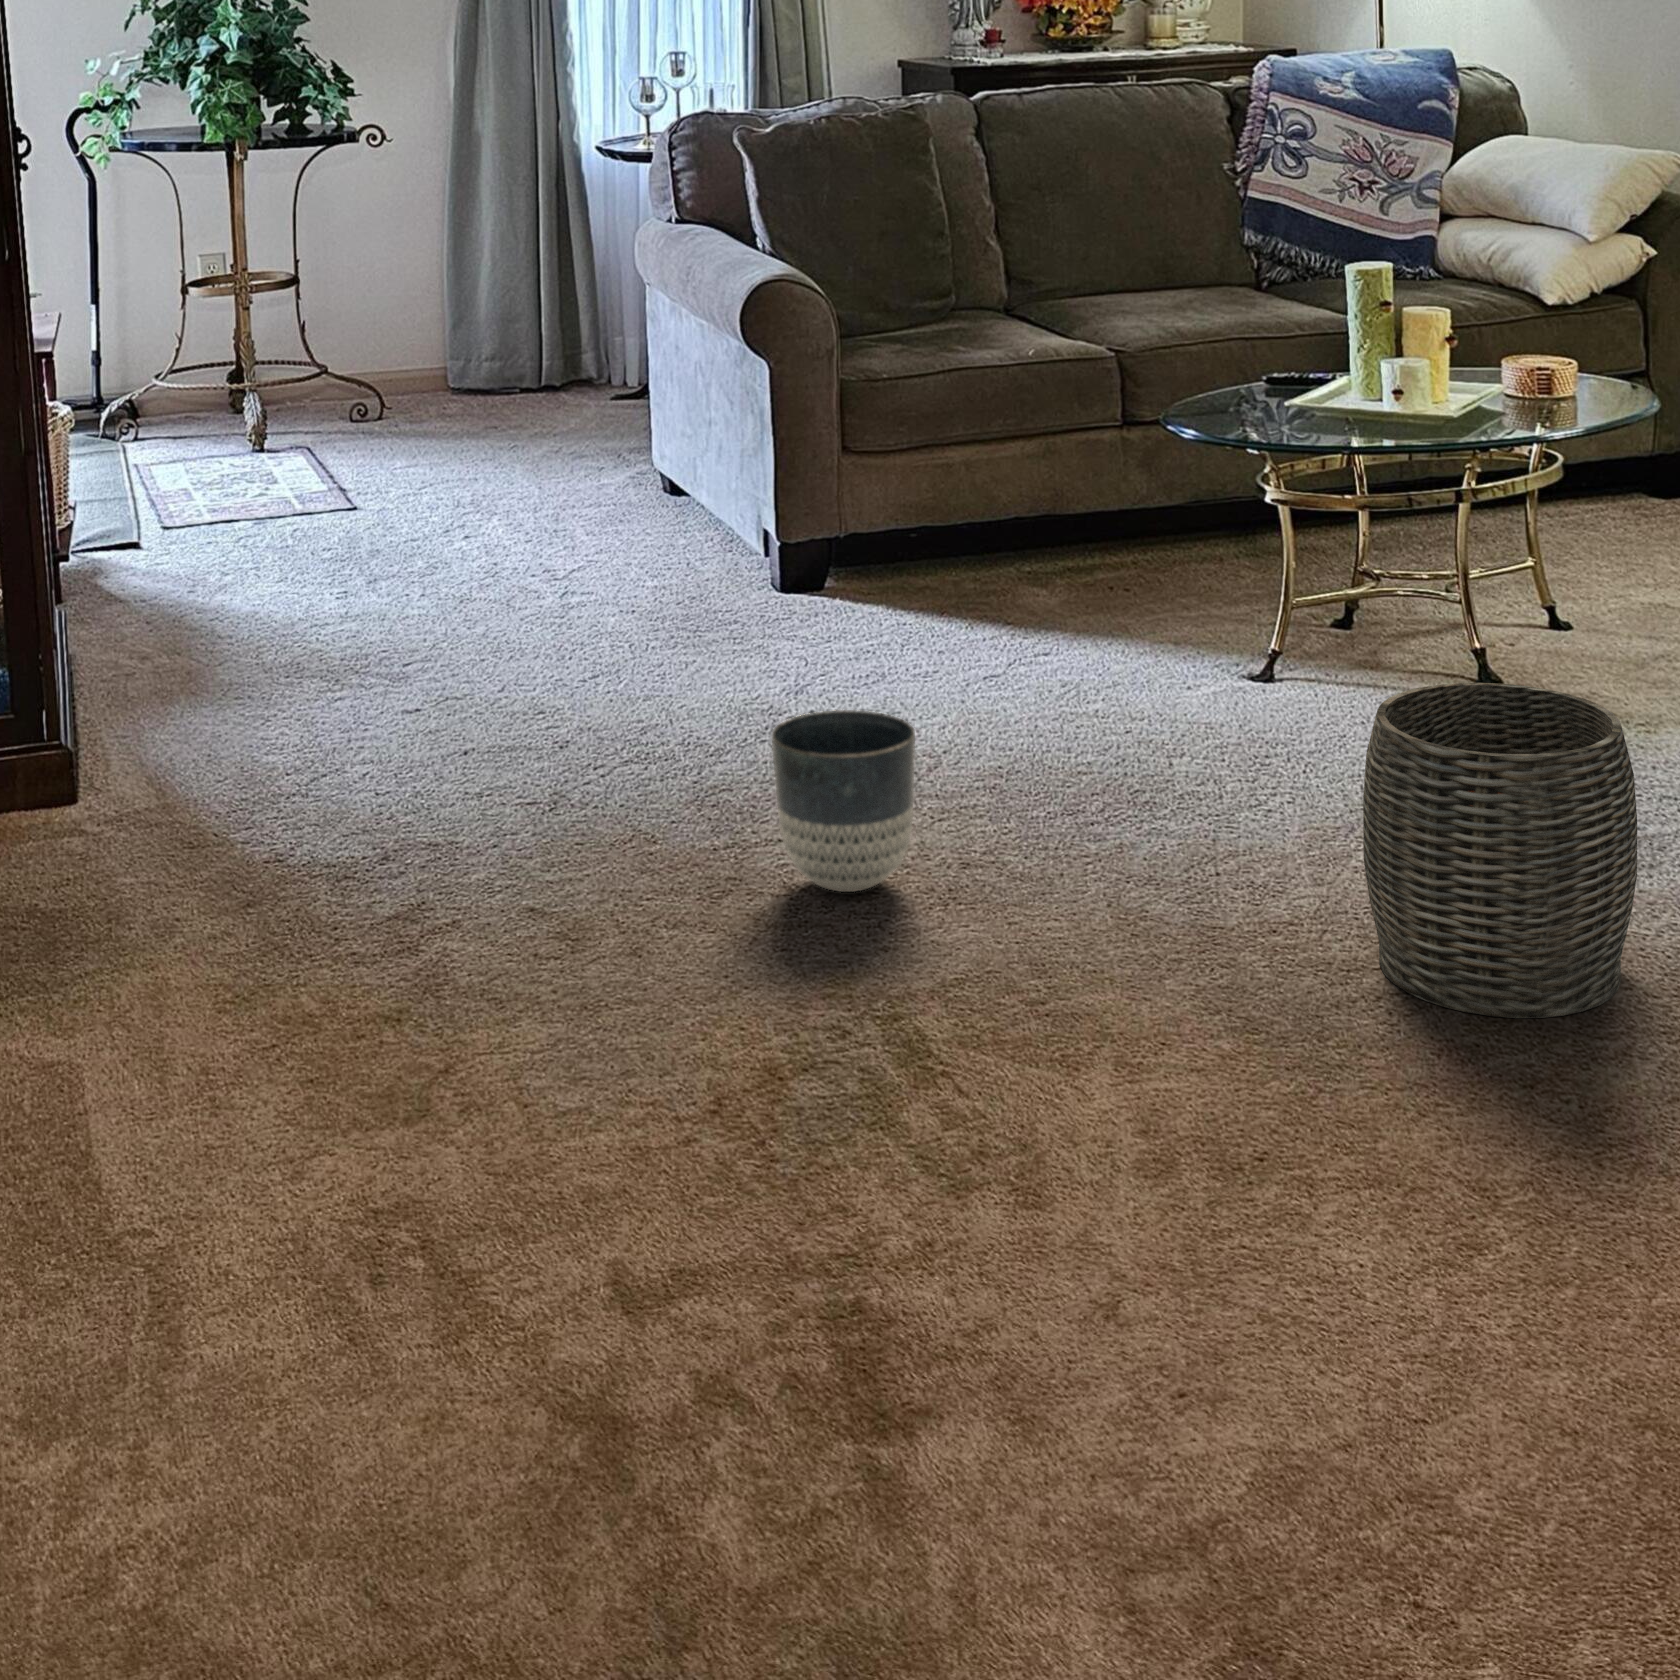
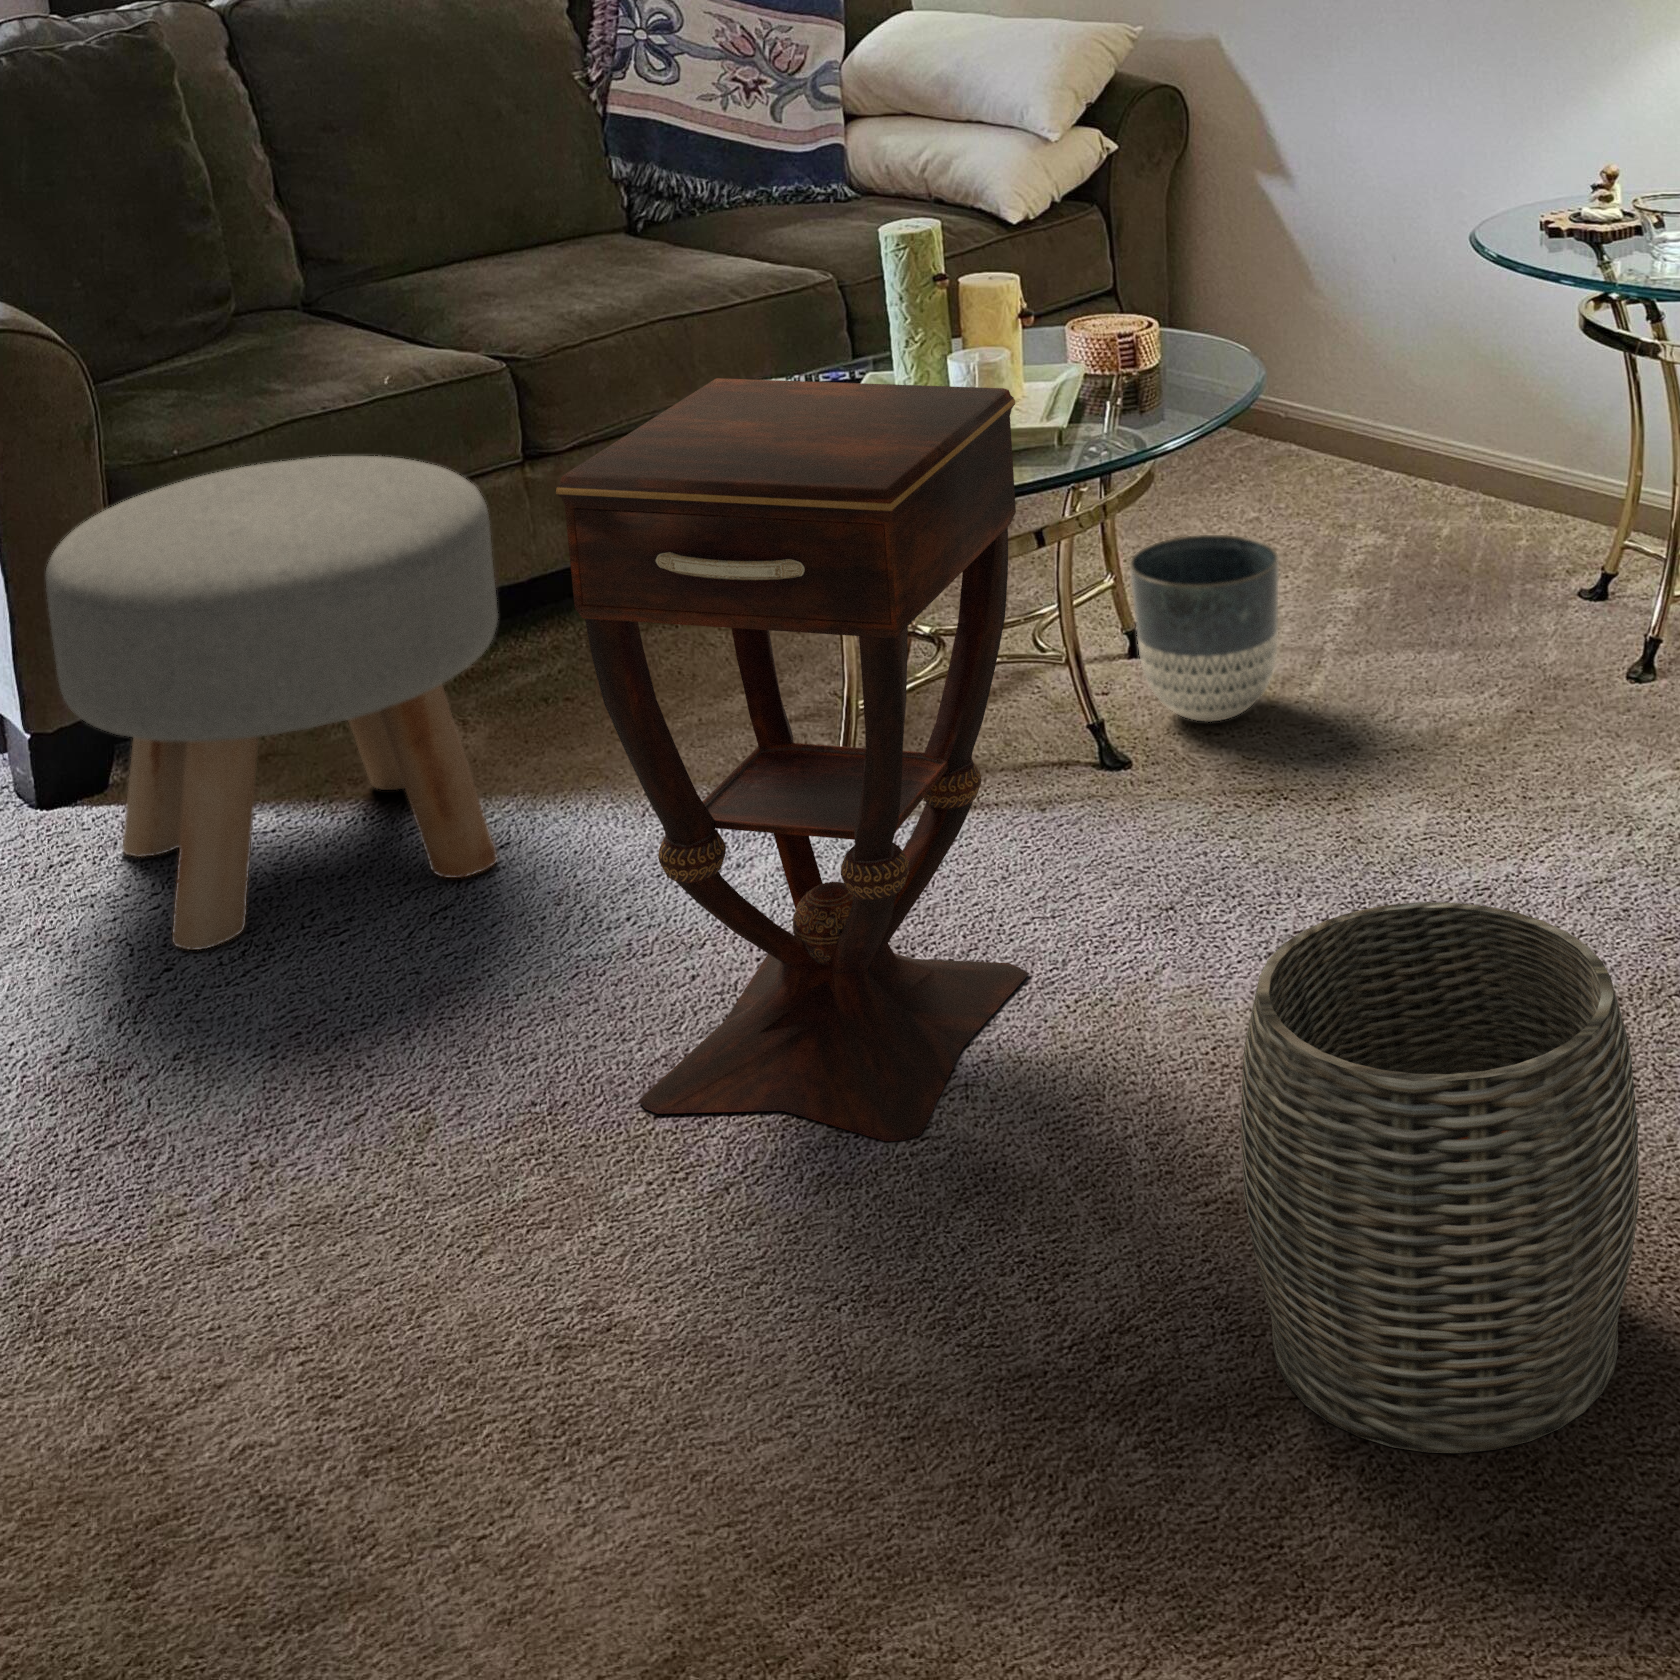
side table: none [1041,327,1362,824] -> present [556,378,1029,1141]
ottoman: none [785,381,1060,669] -> present [46,456,498,950]
planter: present [771,710,915,892] -> present [1130,535,1279,722]

